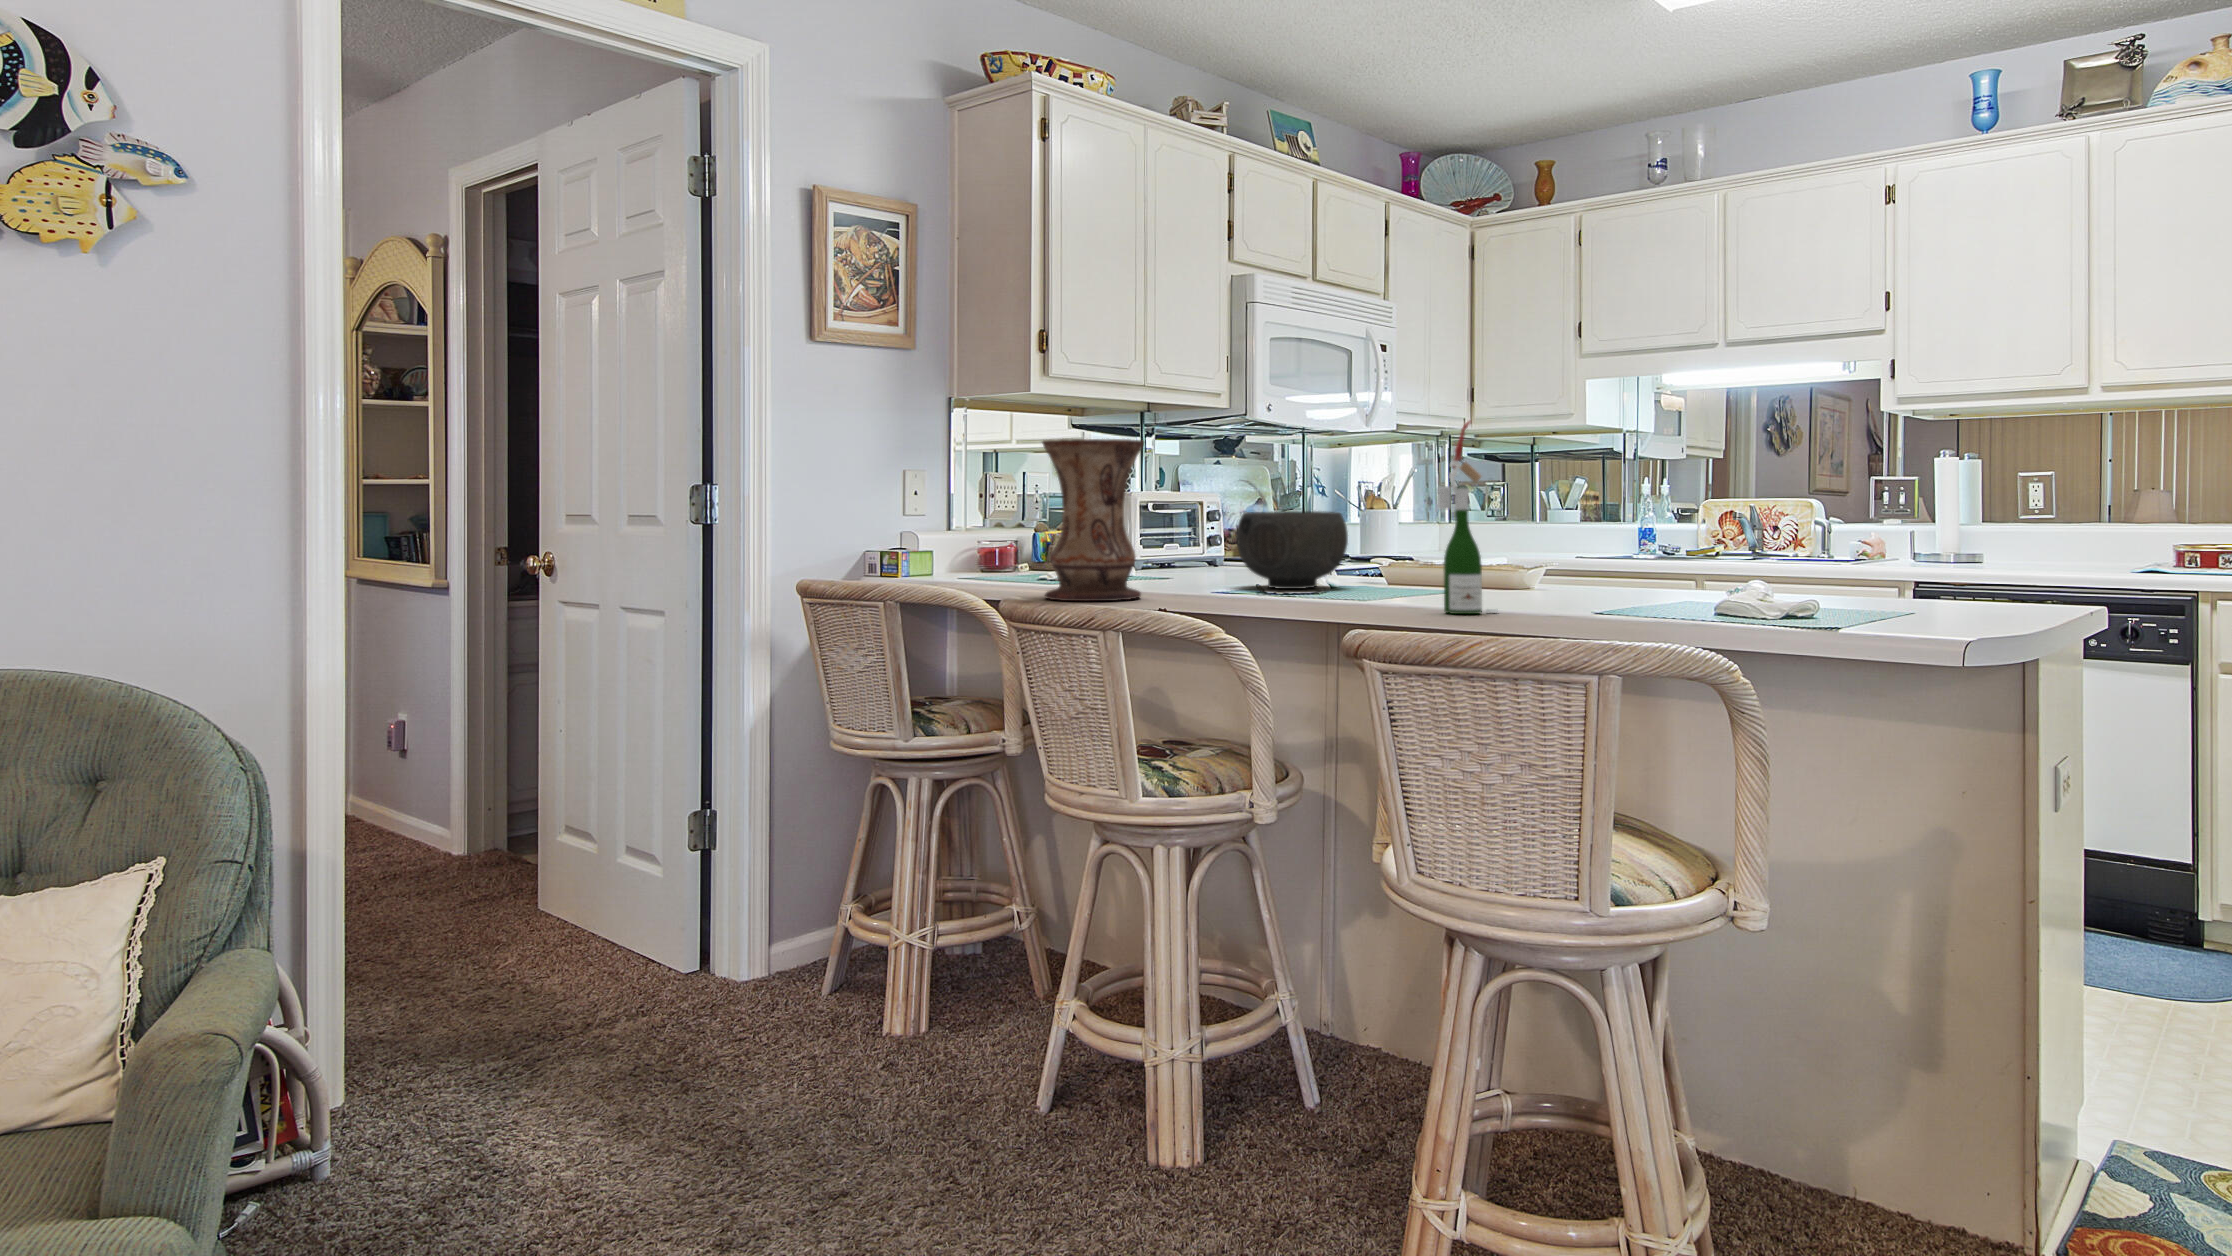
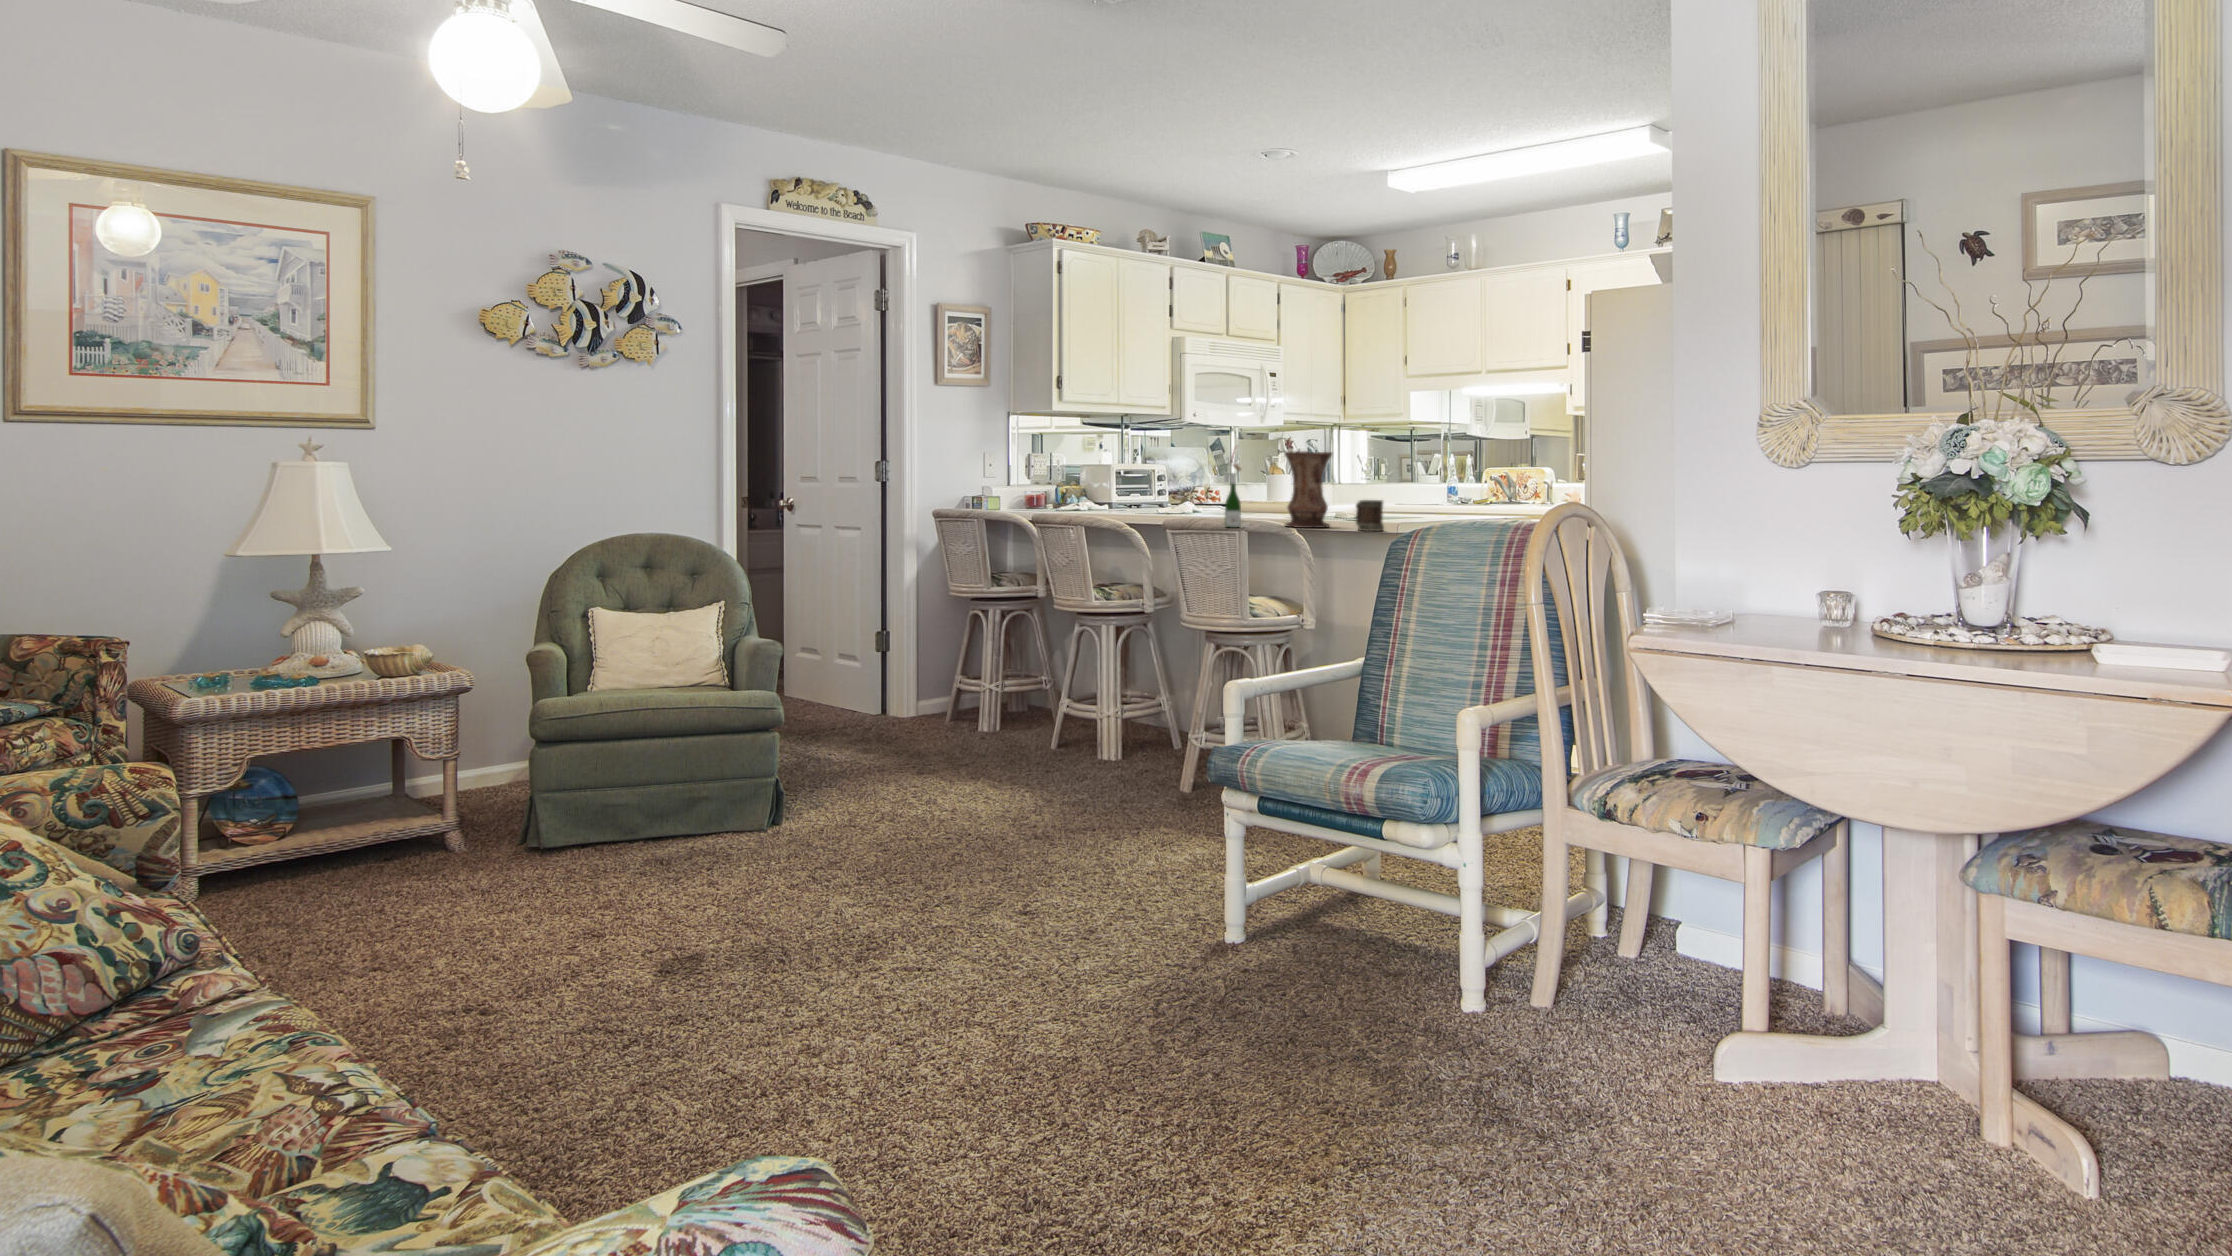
vase: present [1042,439,1144,601] -> present [1284,451,1332,528]
bowl: present [1236,511,1348,589] -> none [1151,481,1206,519]
mug: none [1756,544,1837,621] -> present [1356,500,1384,531]

